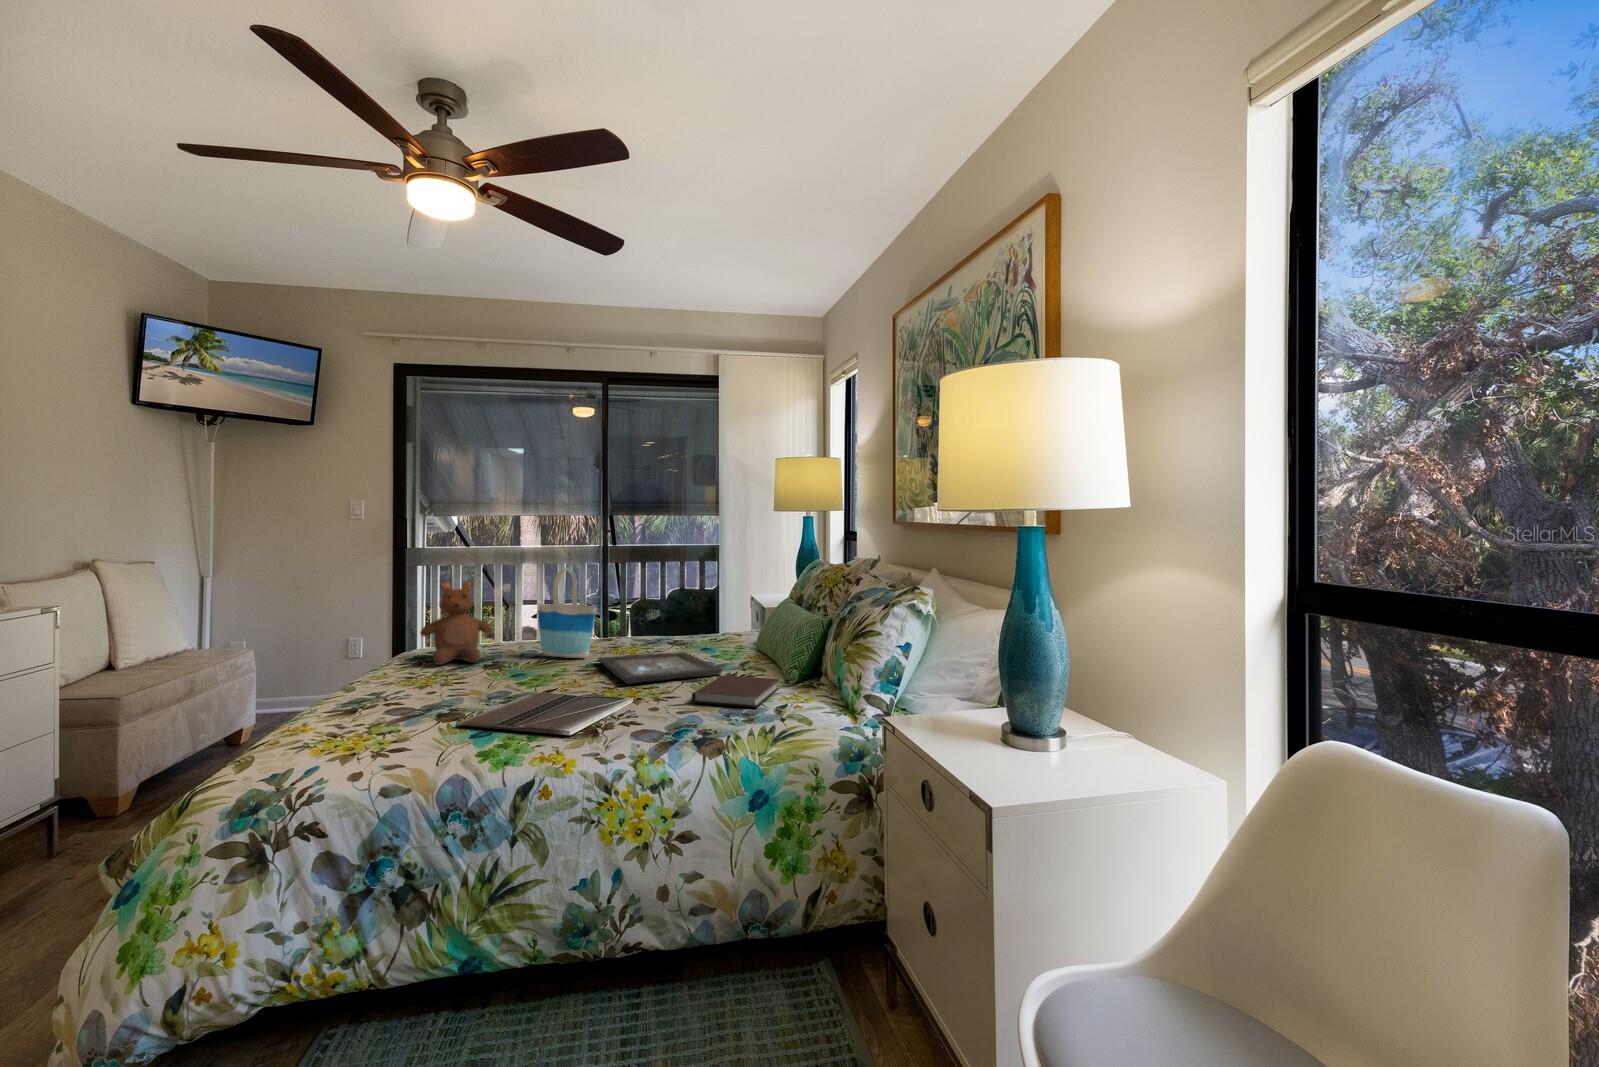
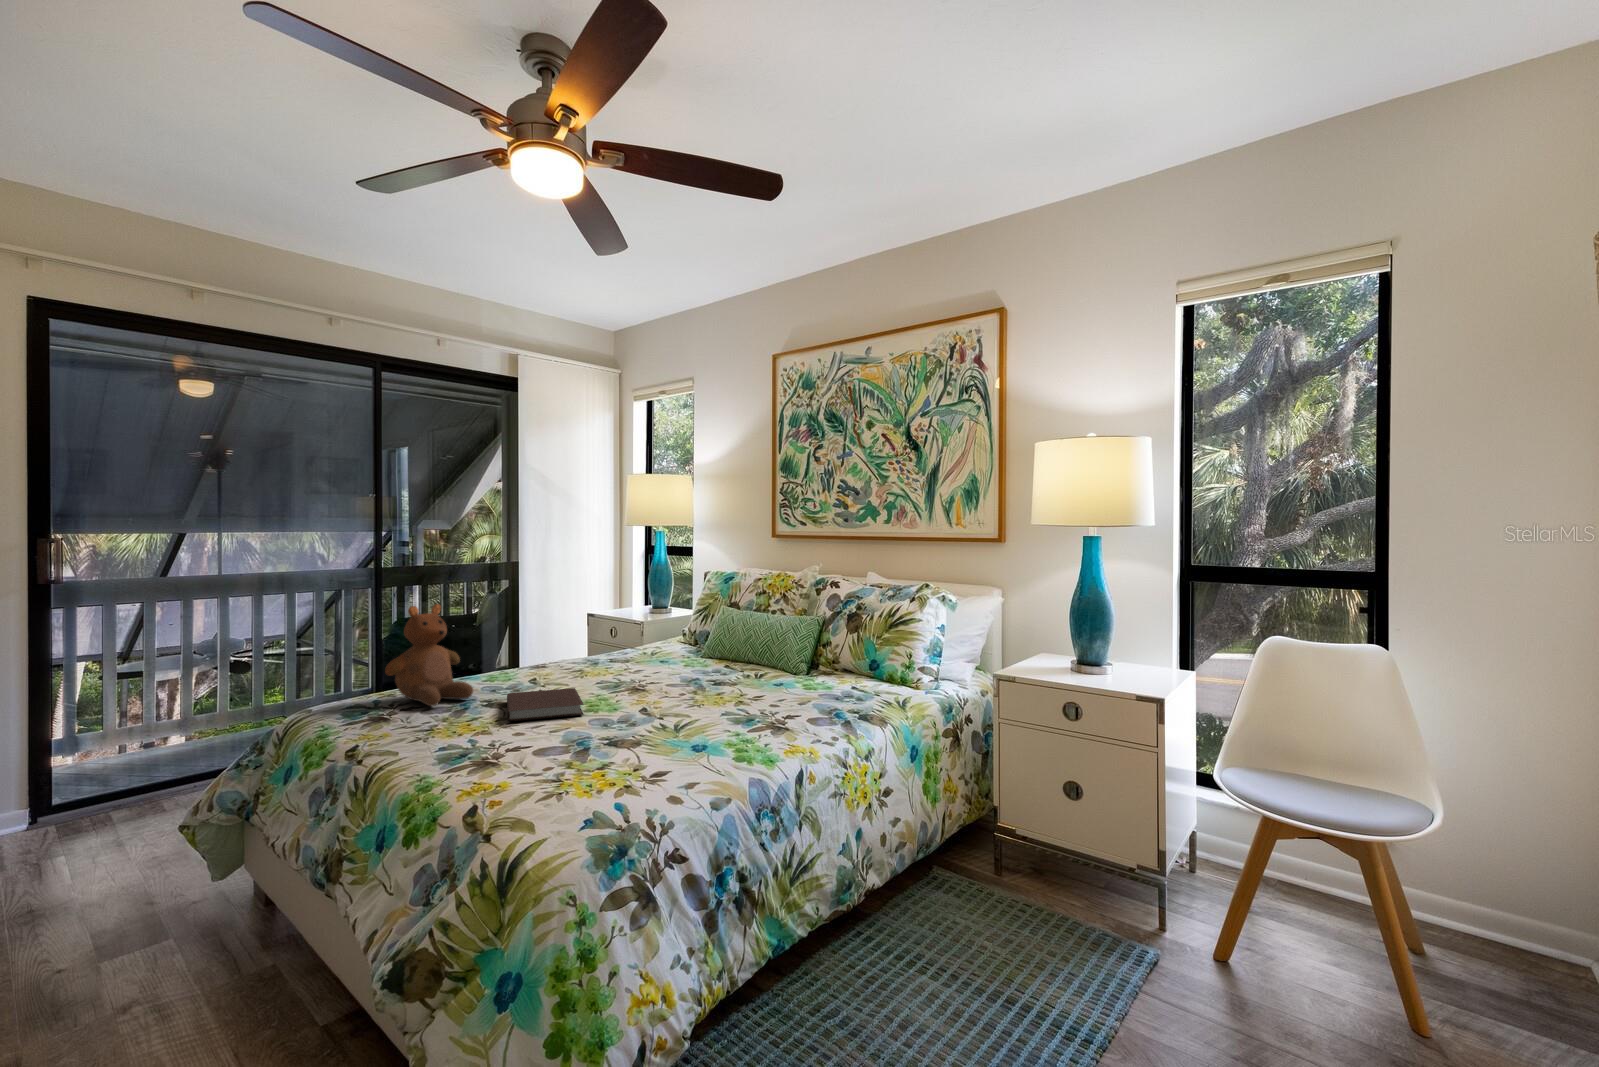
tote bag: present [538,568,596,658] -> none [517,583,592,683]
tray: present [598,652,722,684] -> none [607,662,747,690]
notebook: present [692,676,780,707] -> present [507,688,584,721]
laptop: present [456,693,633,735] -> none [635,698,783,742]

